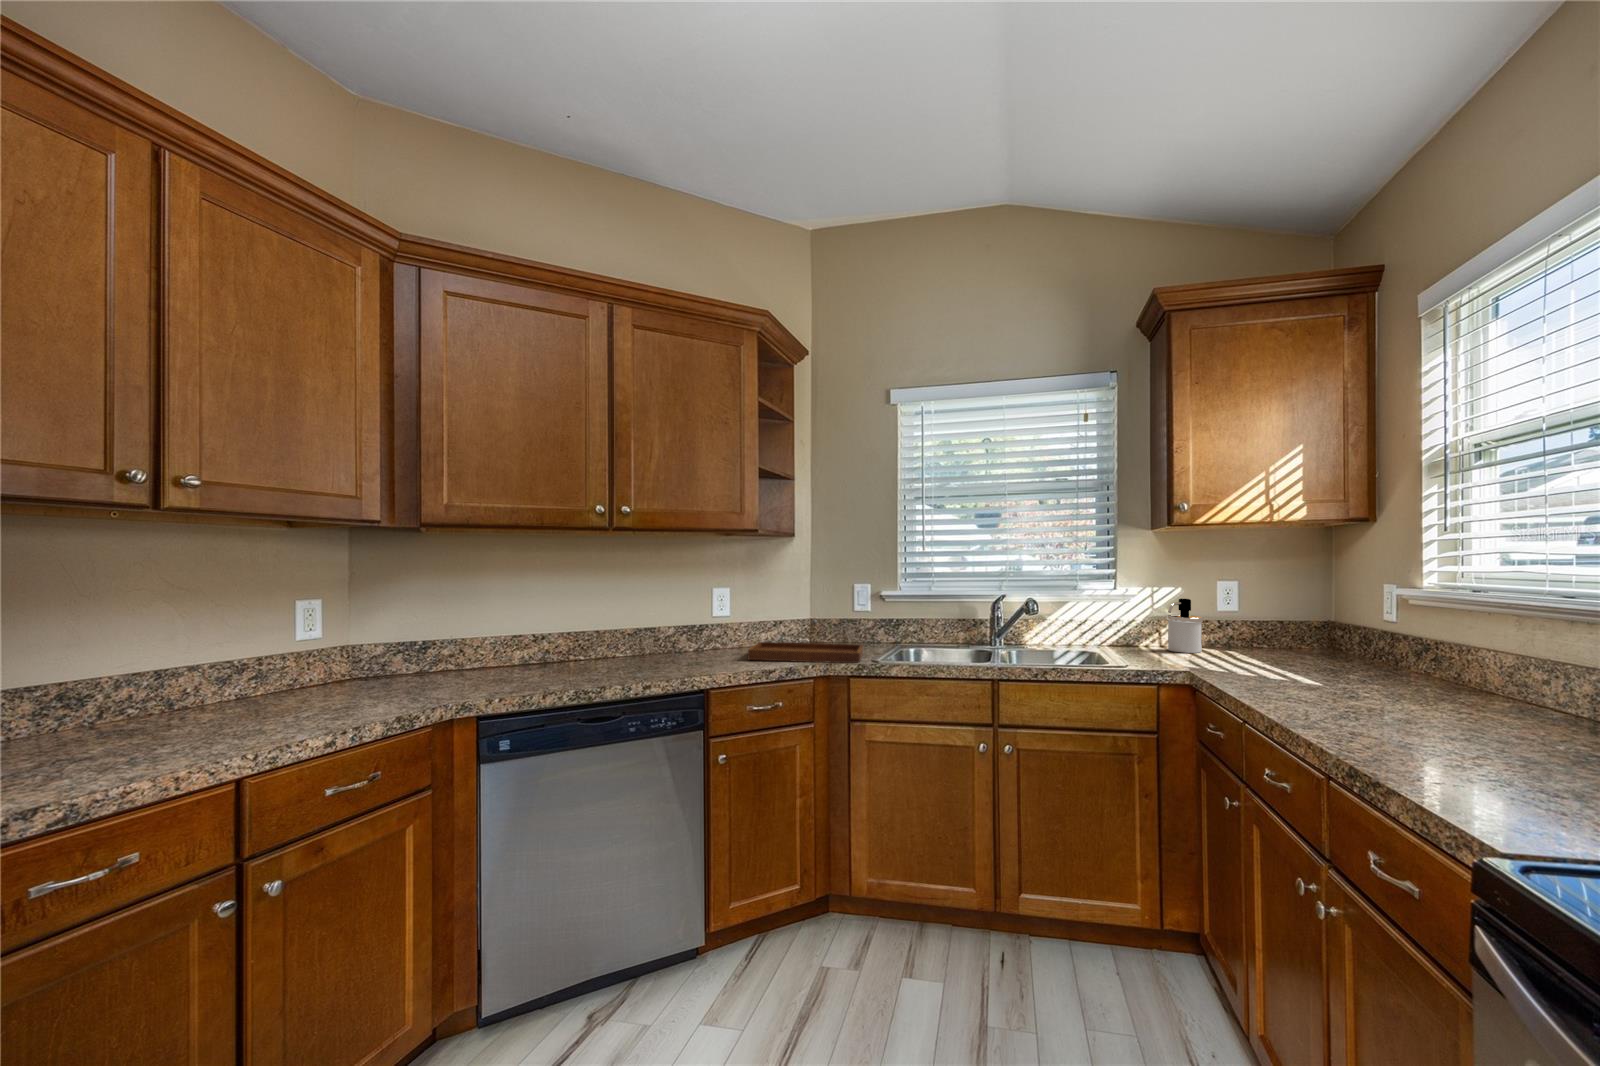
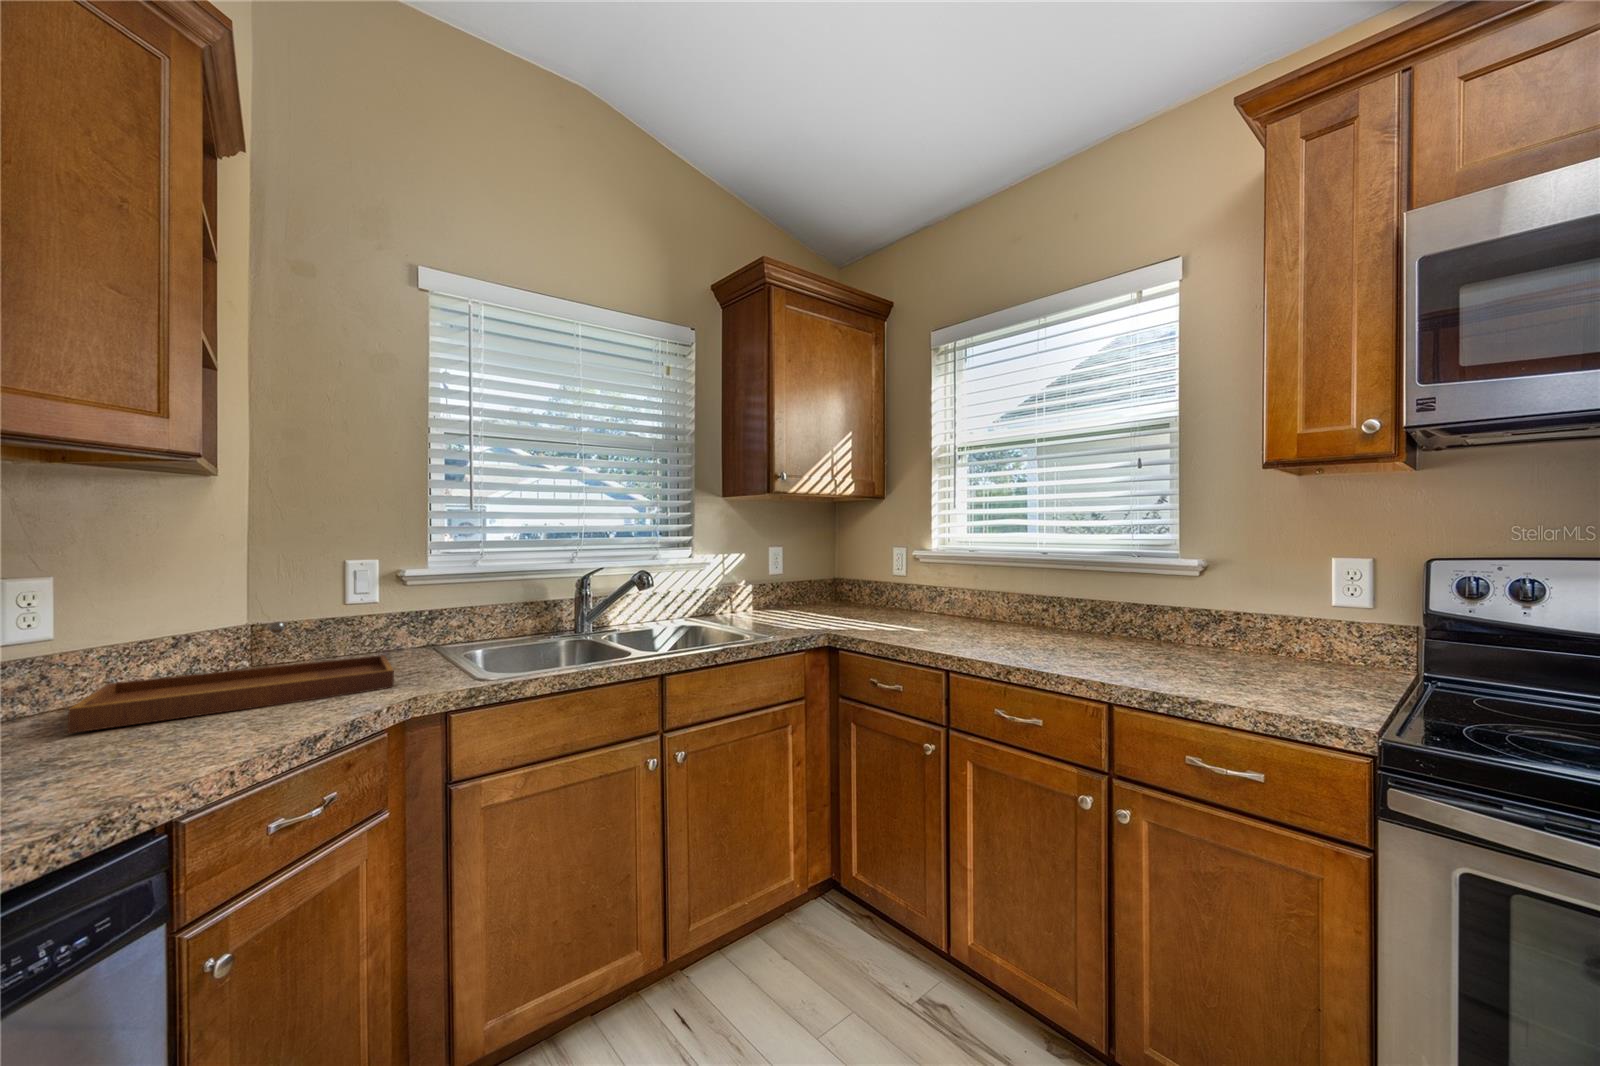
soap dispenser: present [1167,599,1203,653] -> none [734,565,763,615]

